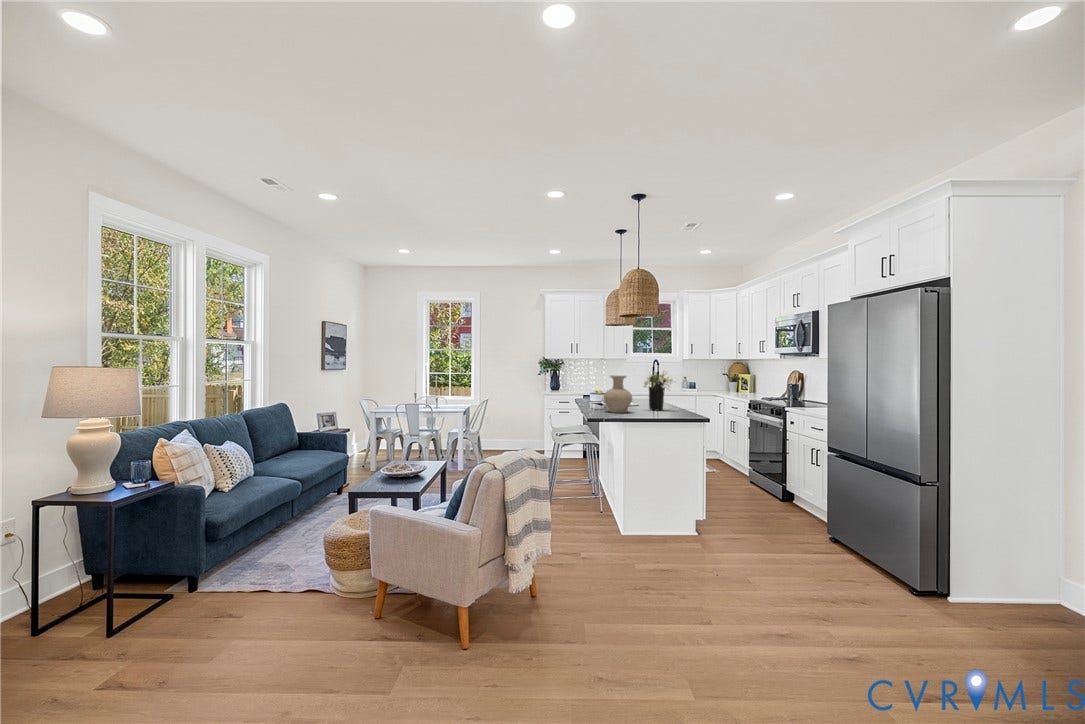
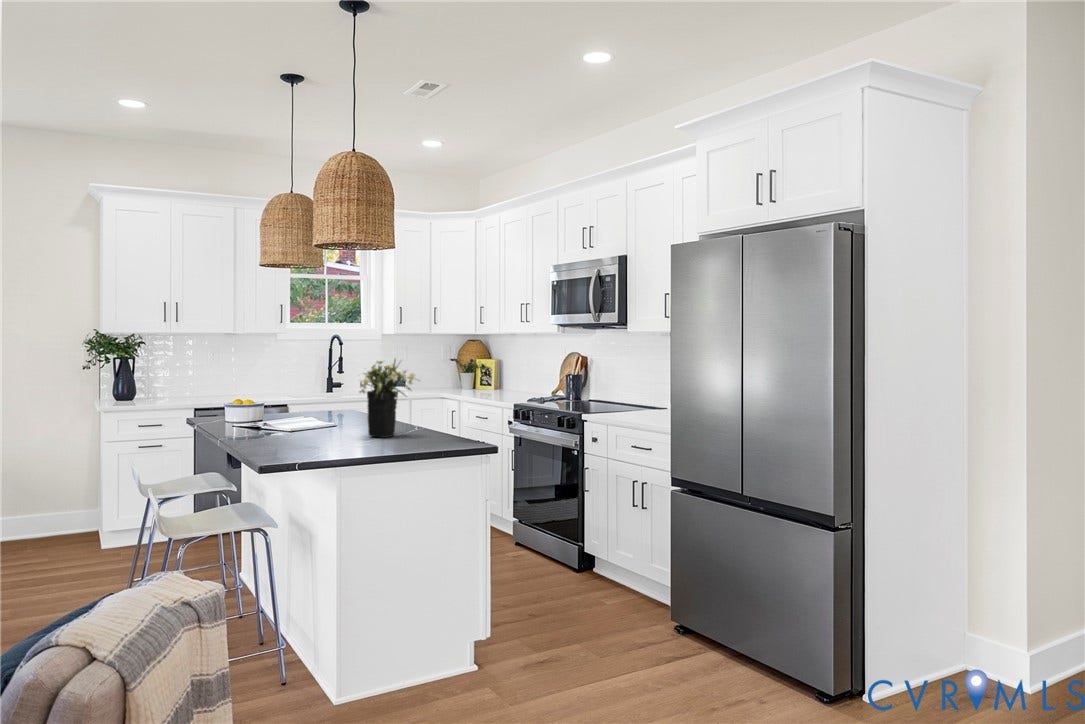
vase: present [604,375,632,413] -> none [281,371,344,451]

